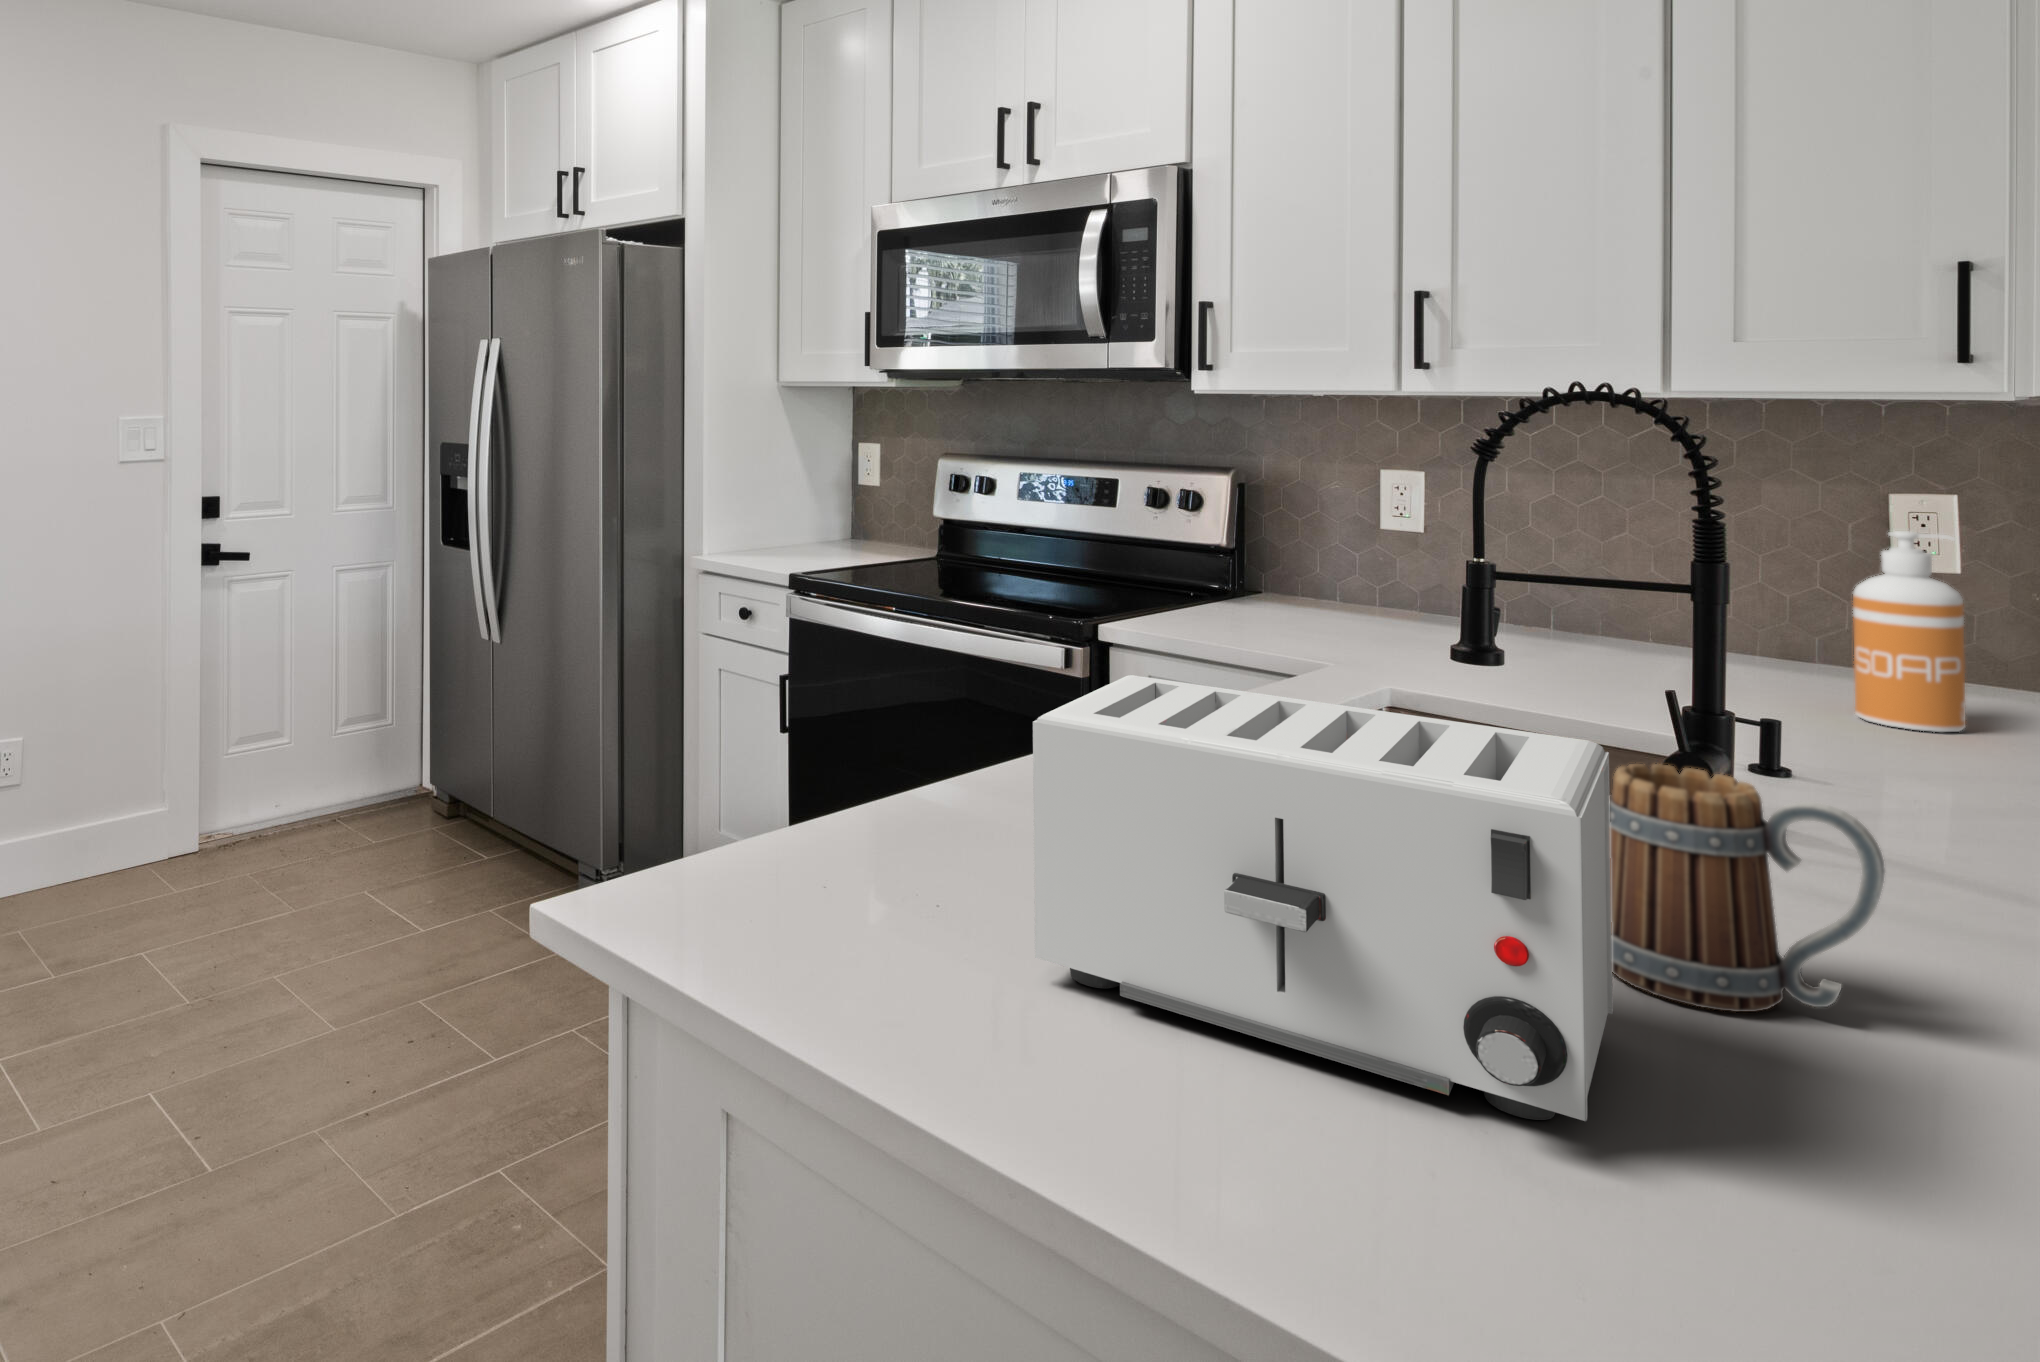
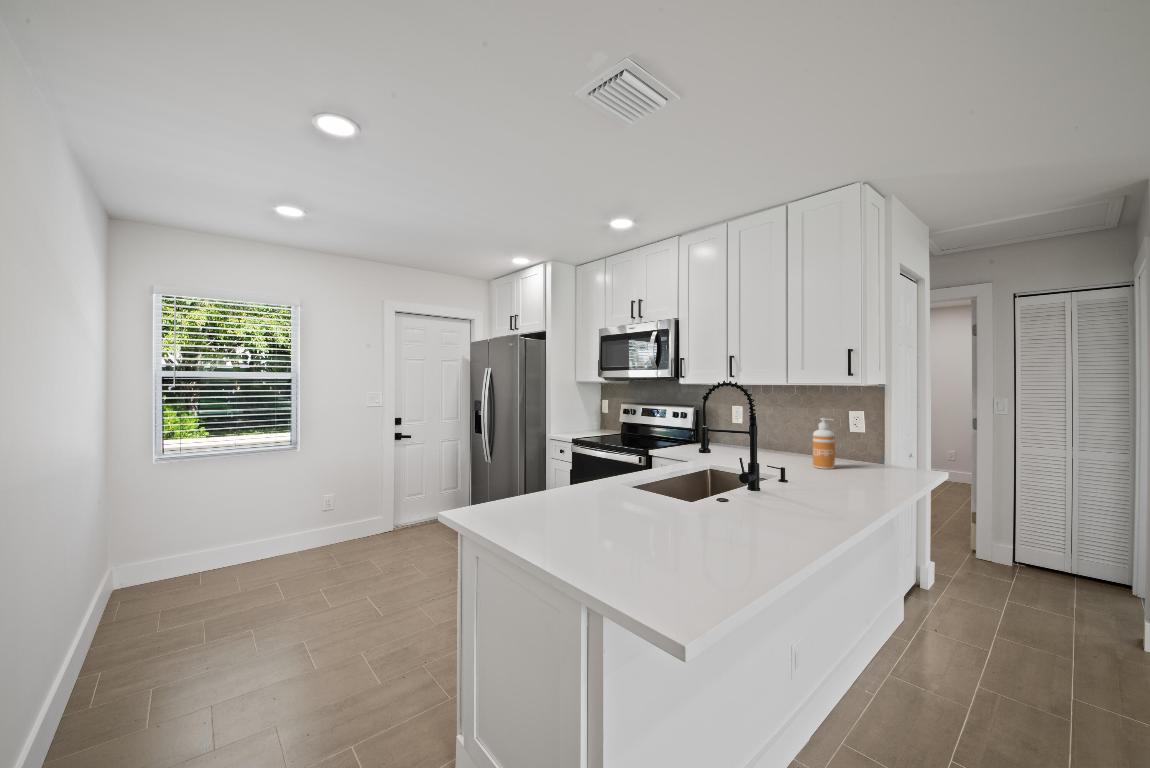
toaster: present [1033,675,1613,1121] -> none [545,447,659,528]
mug: present [1610,764,1884,1012] -> none [673,464,718,514]

